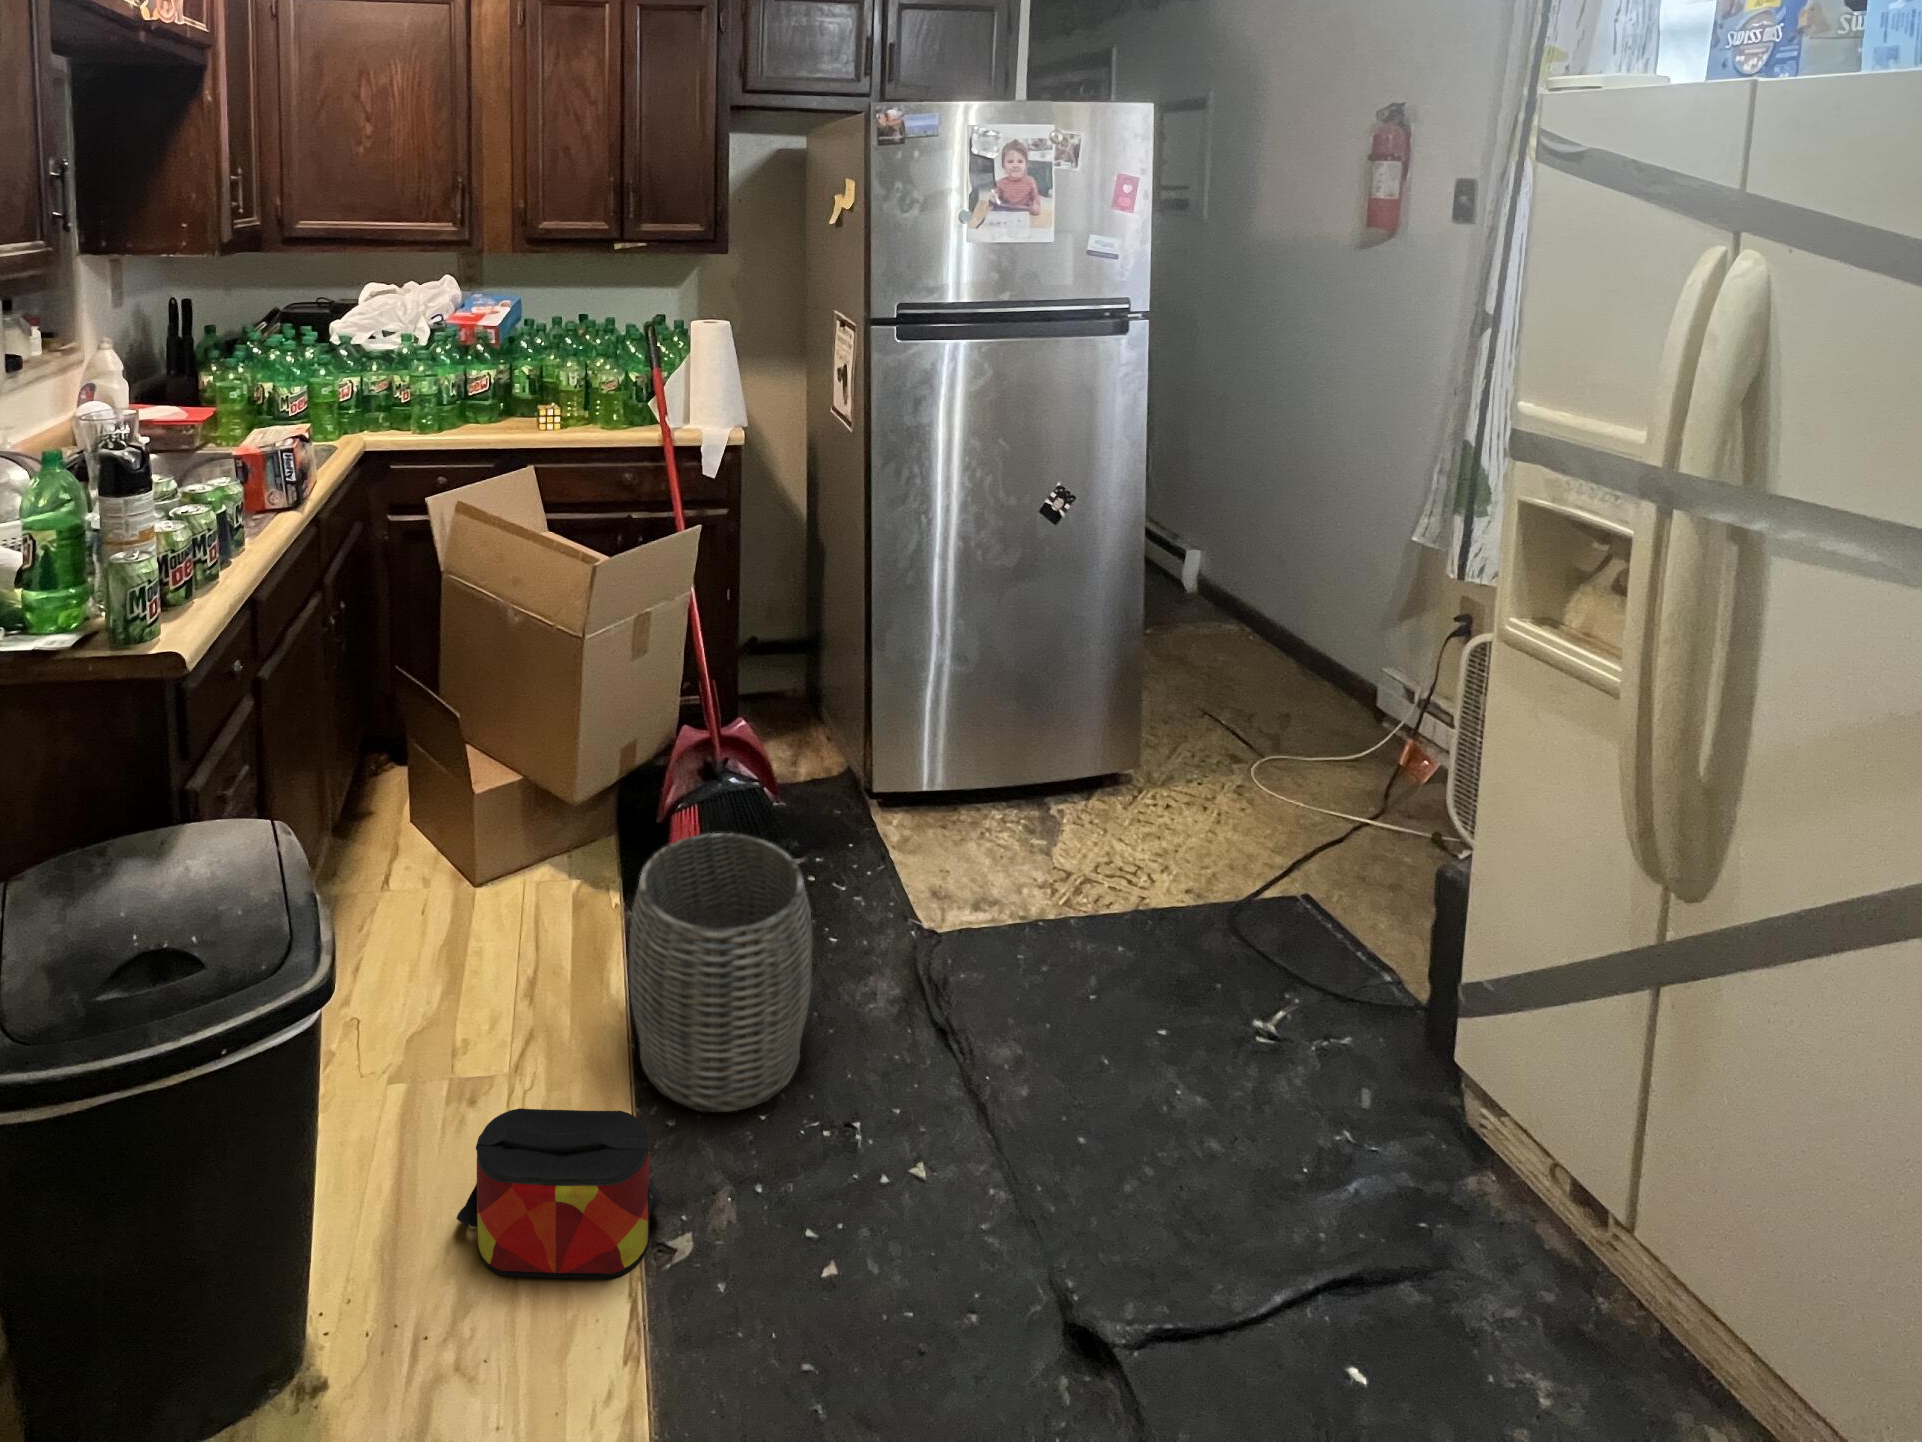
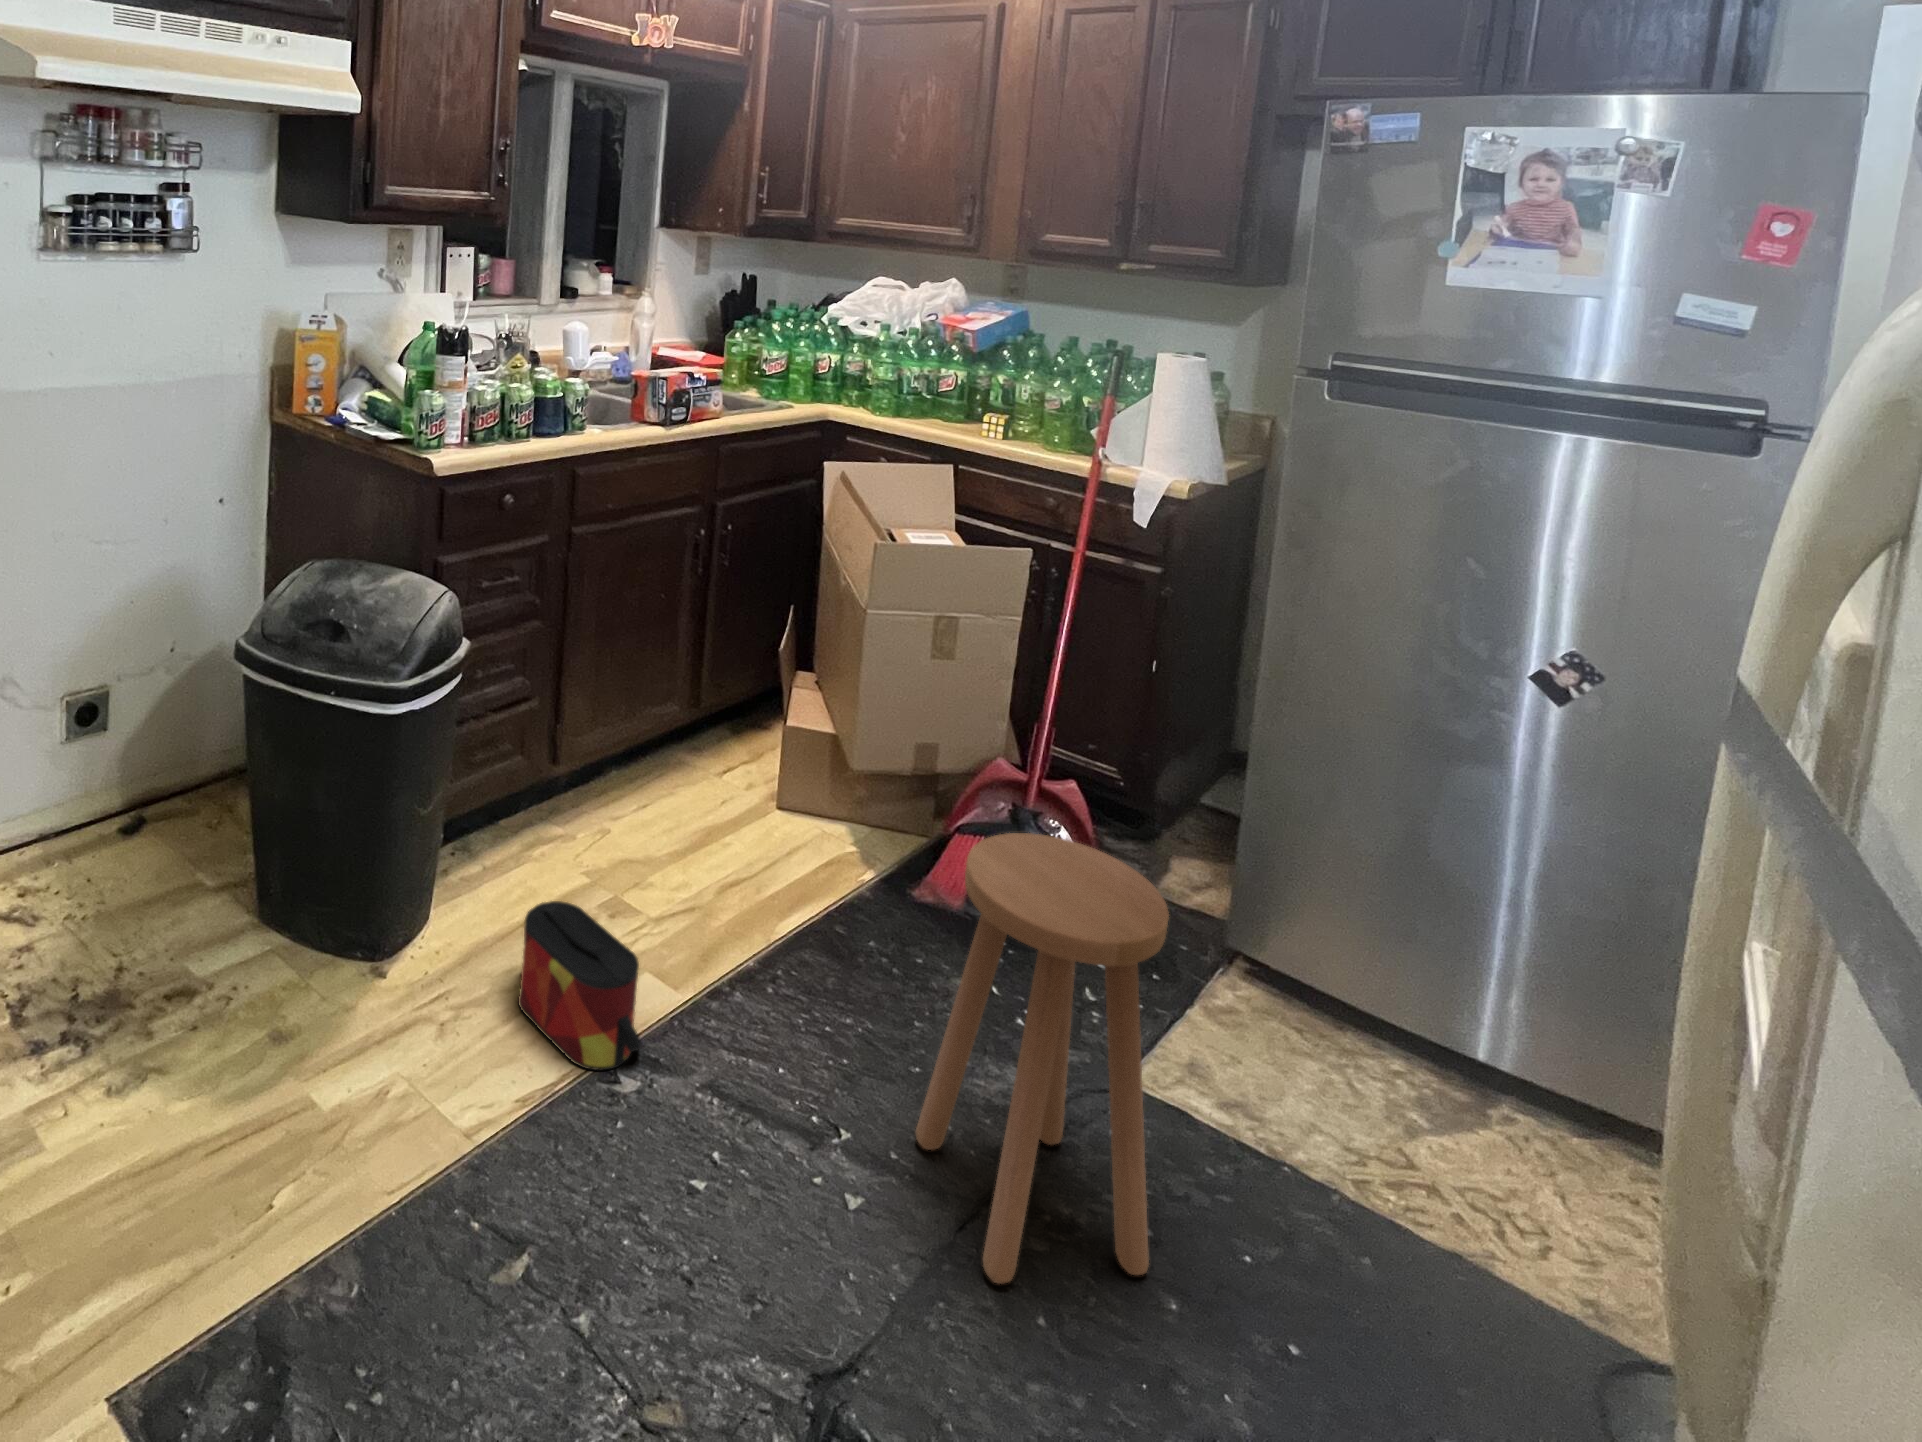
stool: none [886,757,1074,1145] -> present [916,833,1169,1283]
woven basket: present [629,833,812,1112] -> none [726,805,915,1073]

